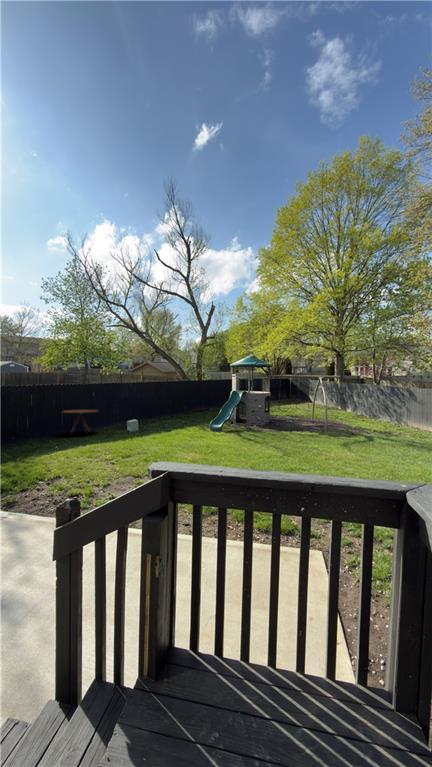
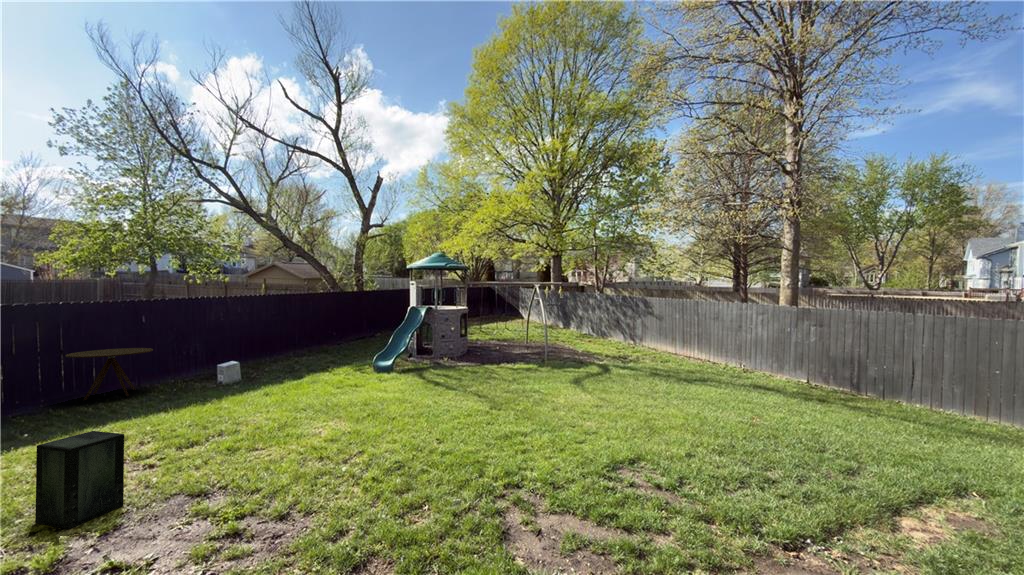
storage box: none [72,444,103,485] -> present [35,431,124,529]

